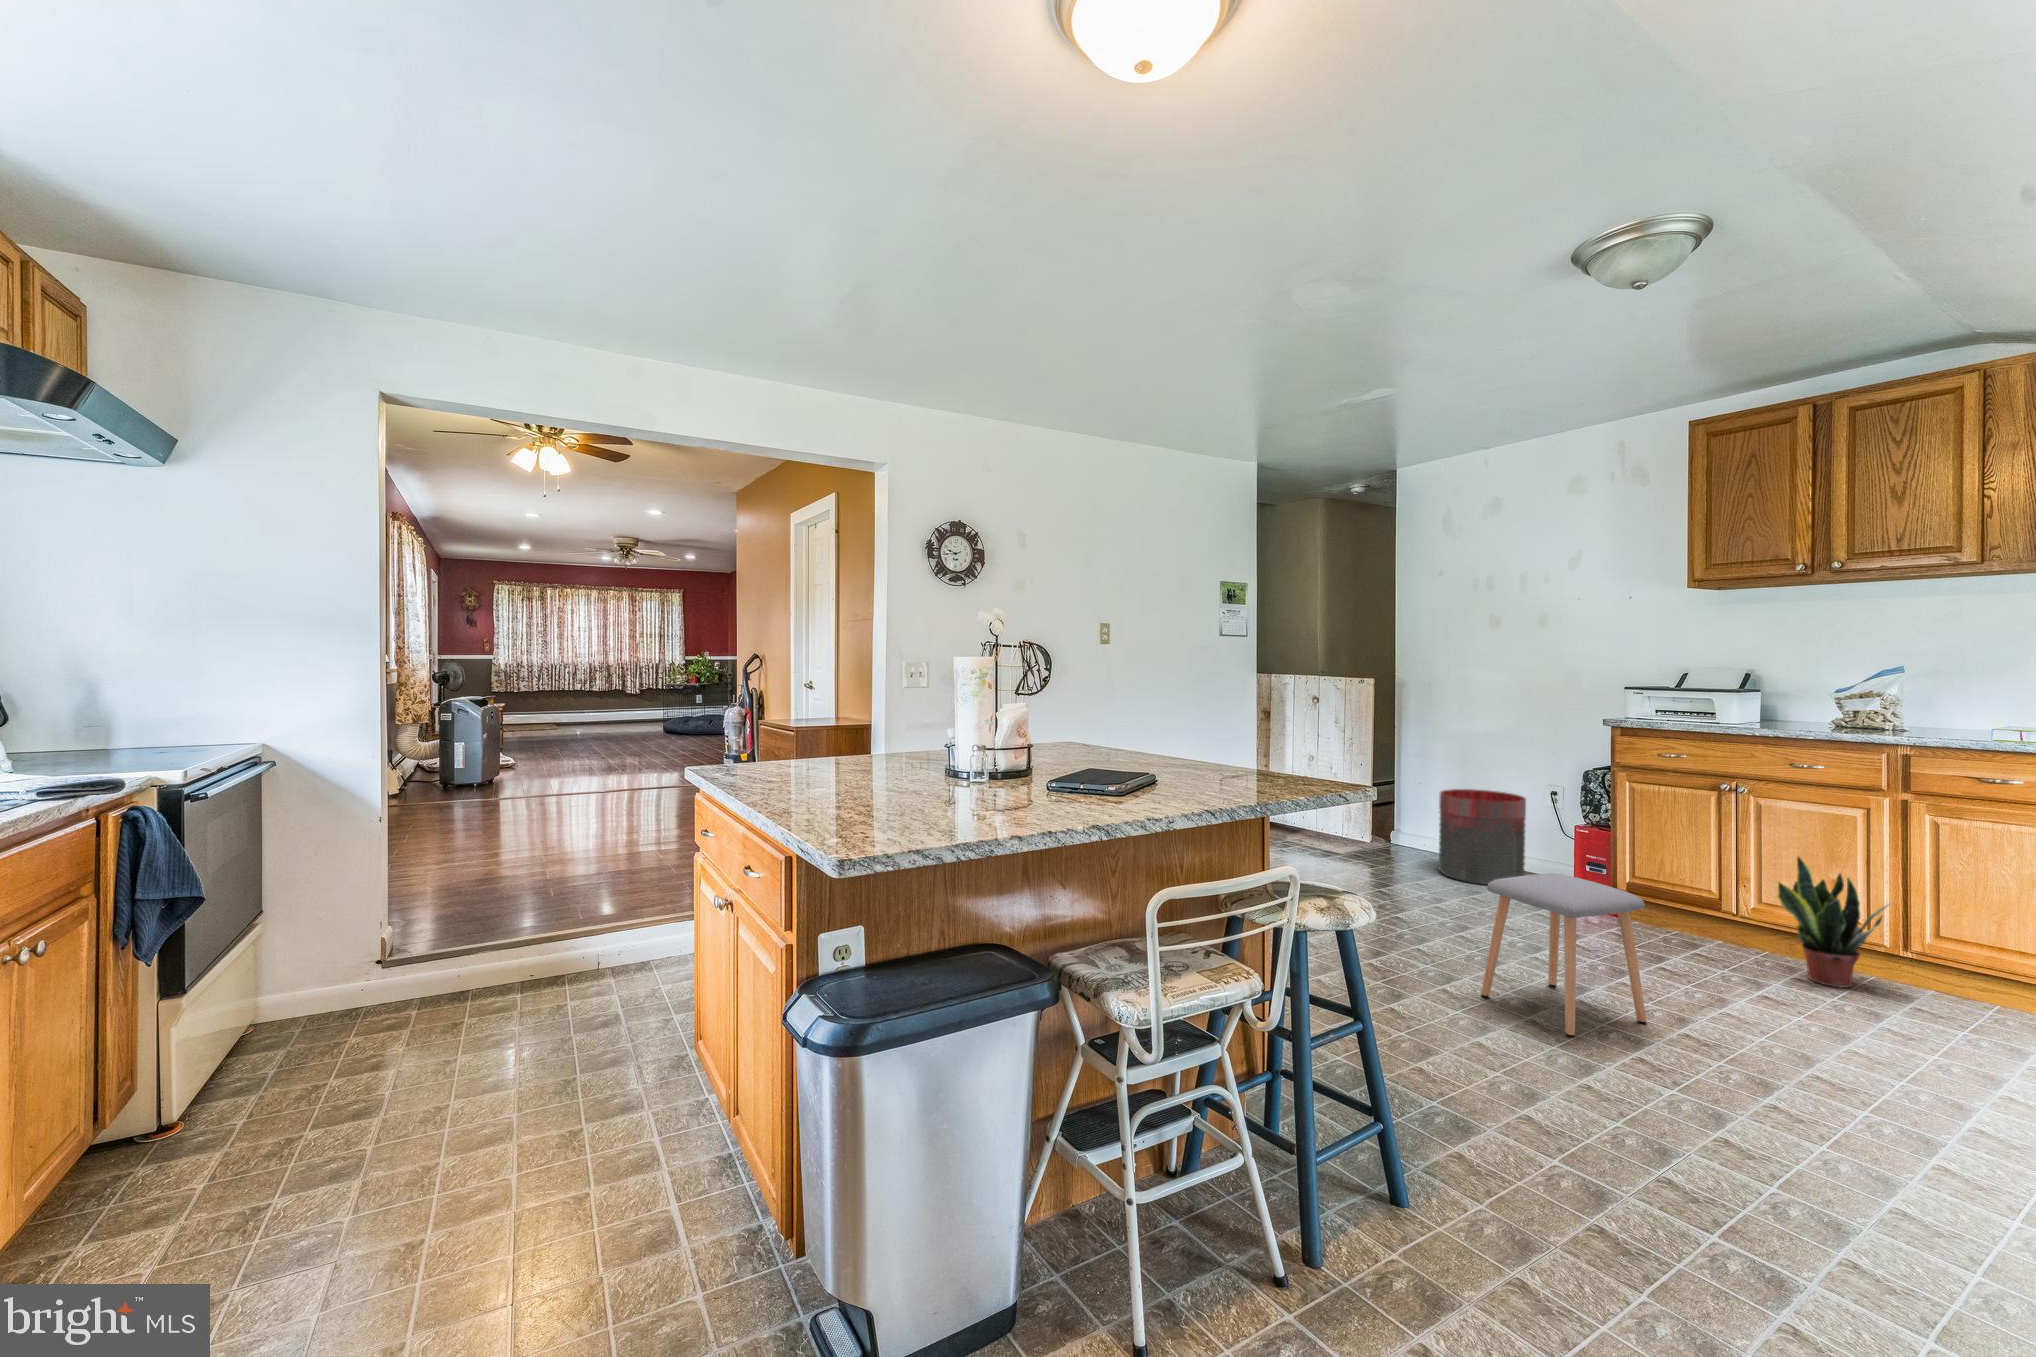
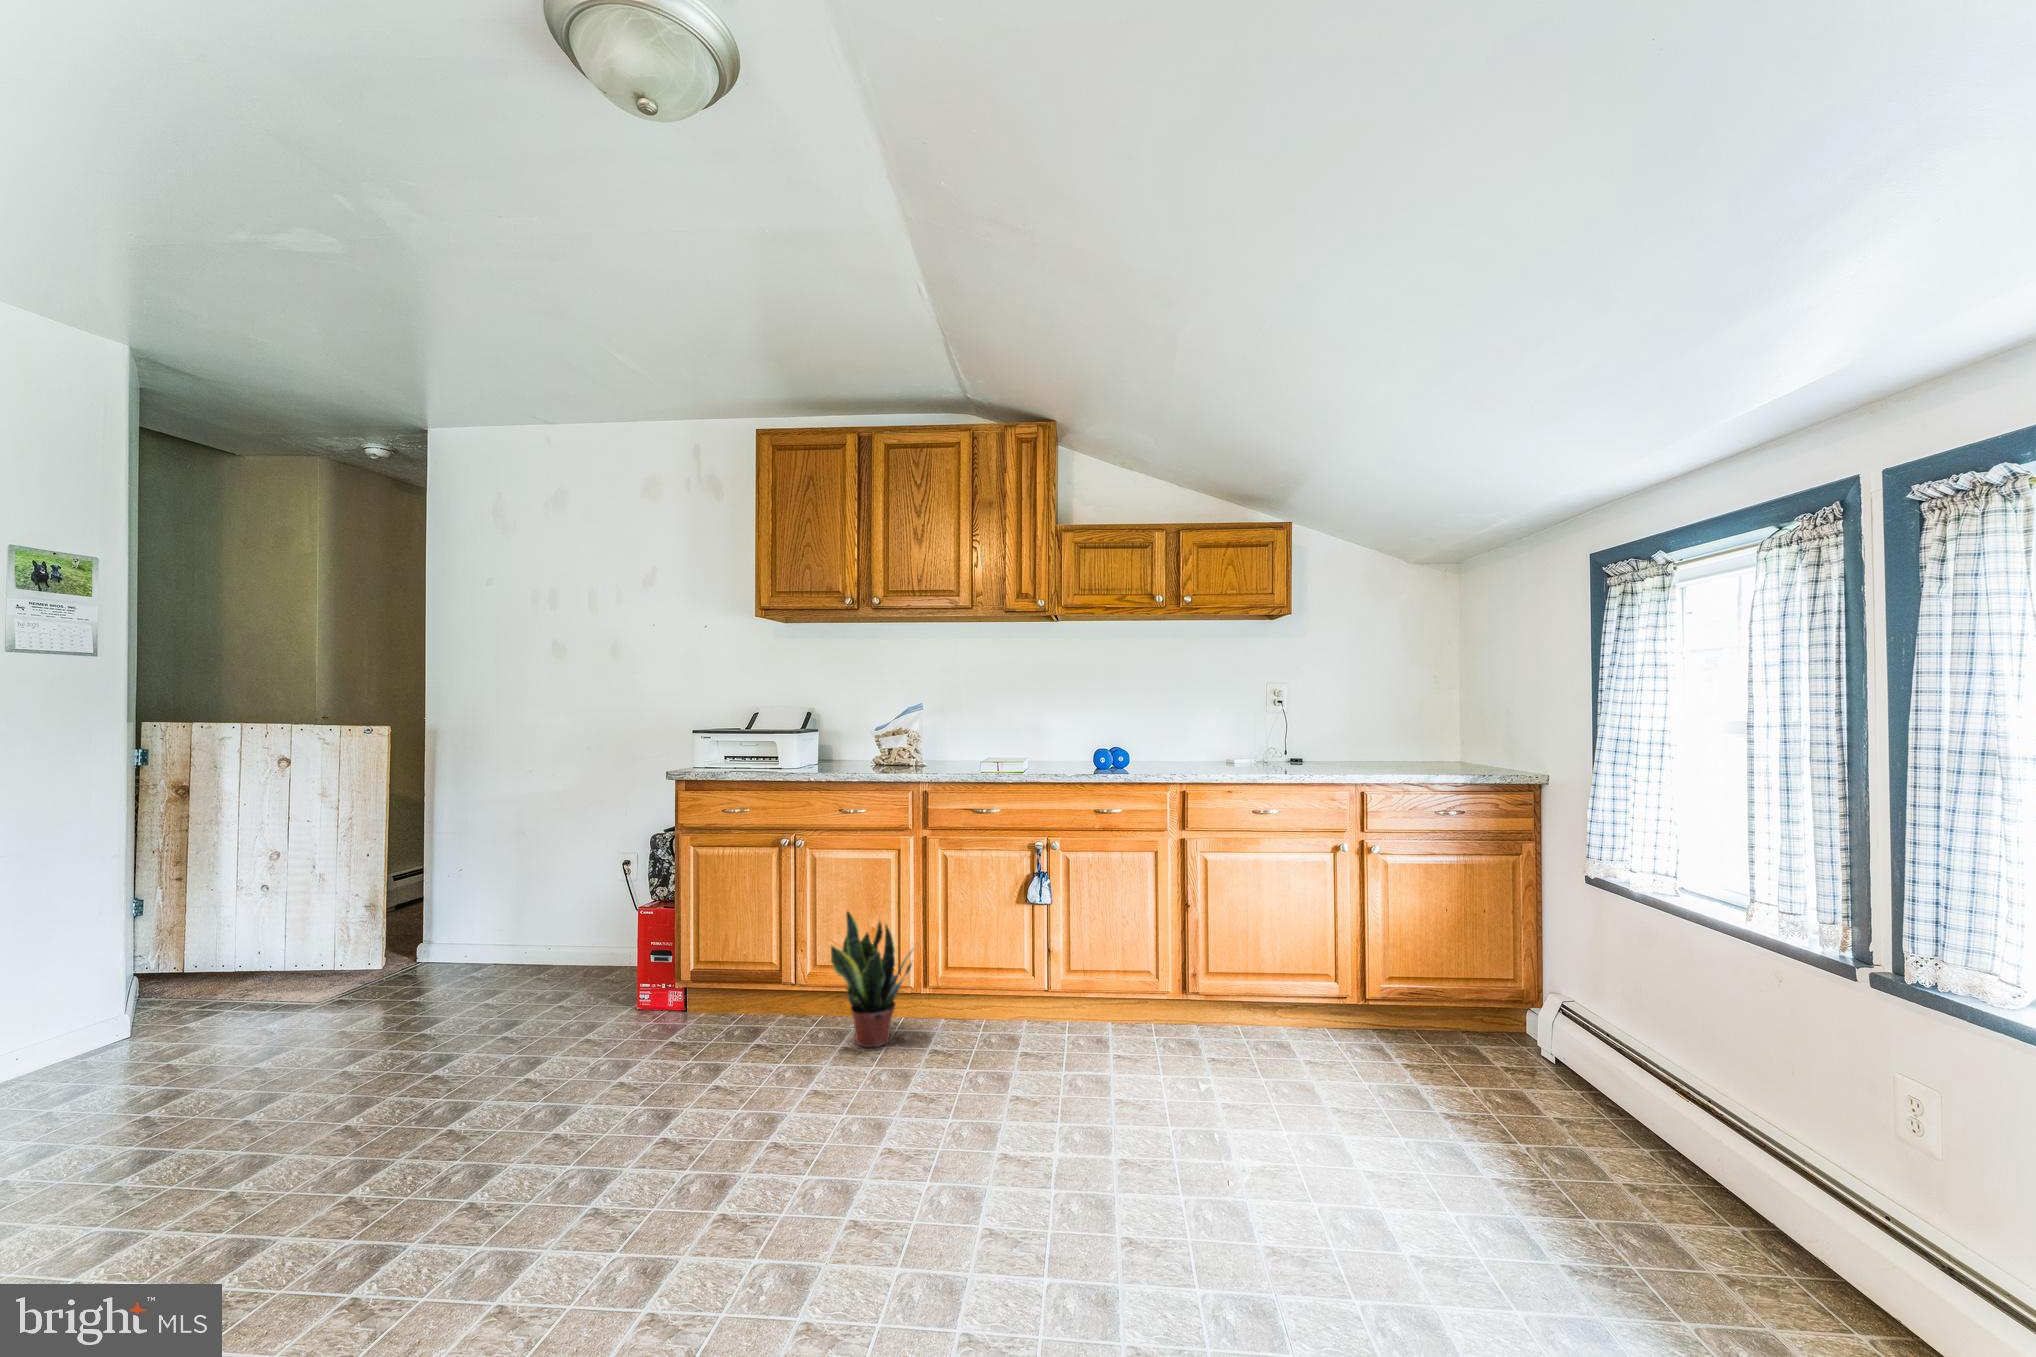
trash can: present [1439,789,1526,885] -> none [465,871,586,1009]
stool: present [1481,873,1647,1037] -> none [459,1008,694,1282]

